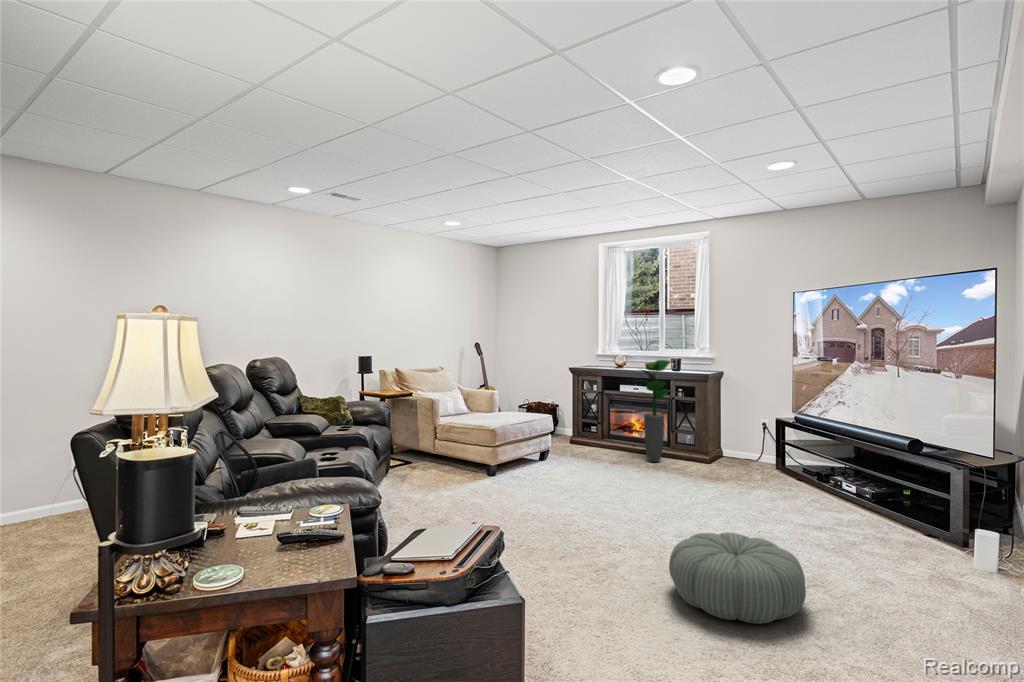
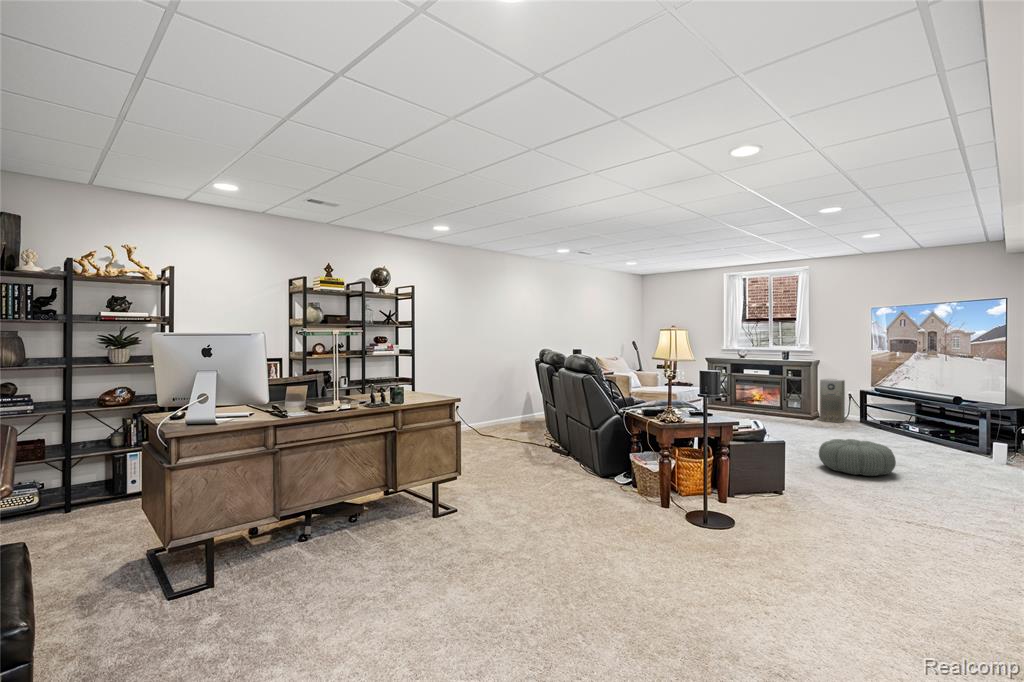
potted plant: present [640,360,676,462] -> none [756,352,790,419]
air purifier: none [719,400,755,469] -> present [820,379,845,423]

